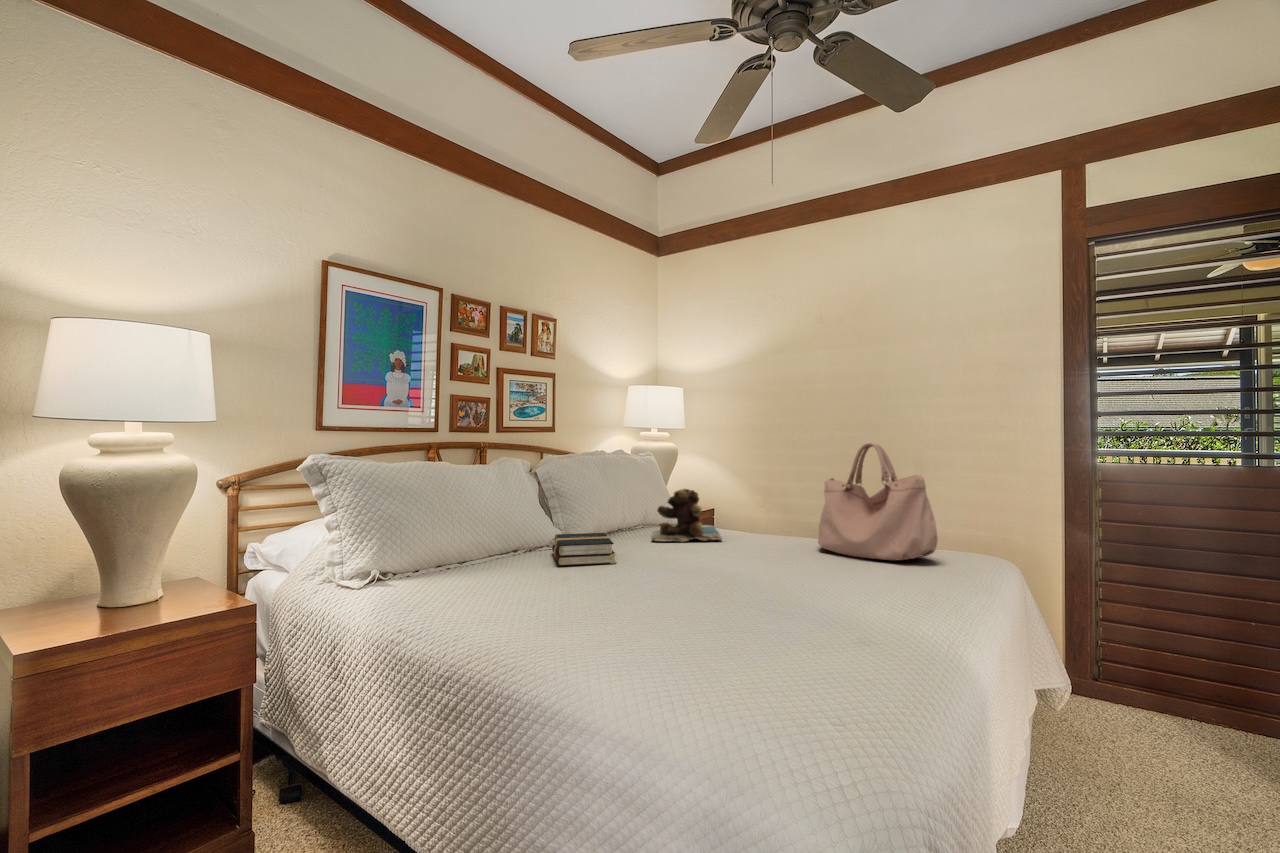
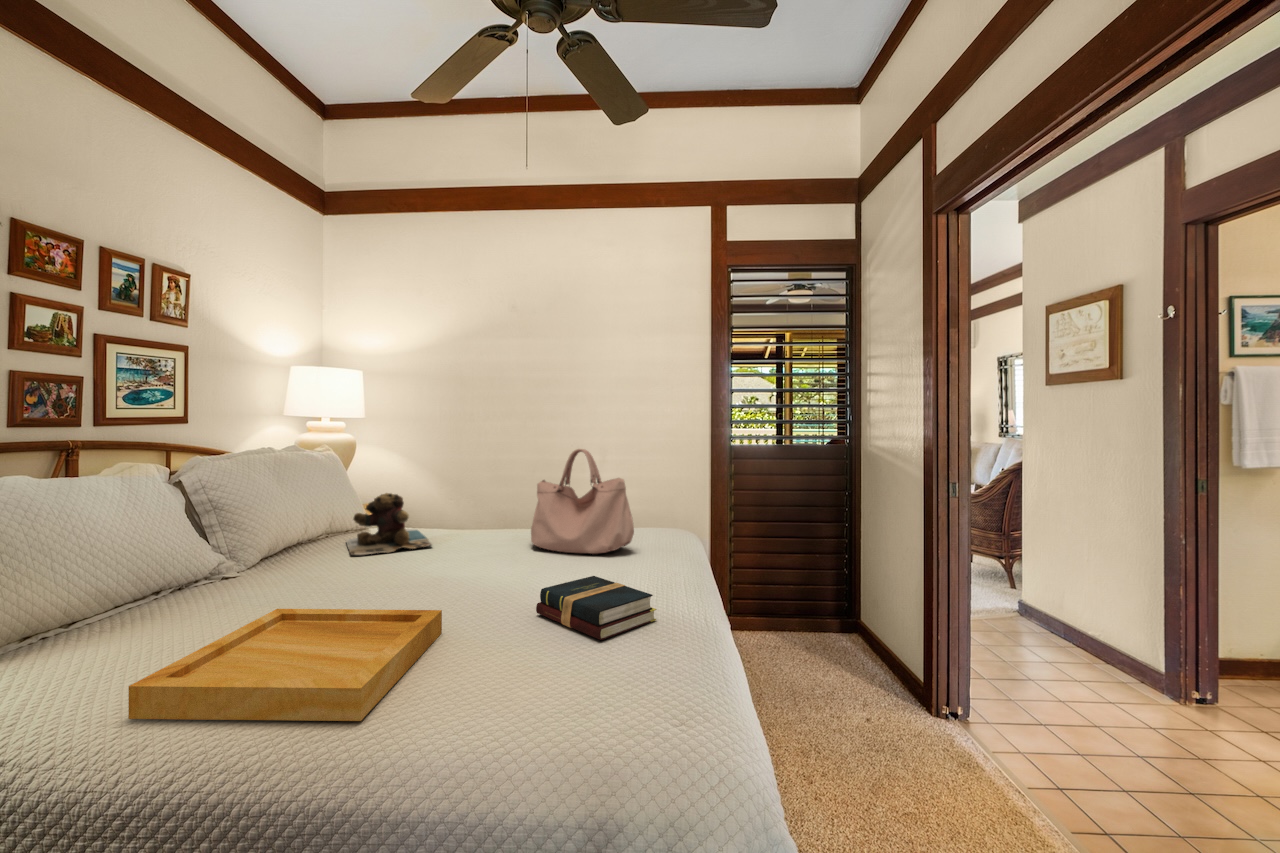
hardback book: present [552,533,617,566] -> present [536,576,656,640]
tray: none [463,564,695,649] -> present [129,609,442,721]

